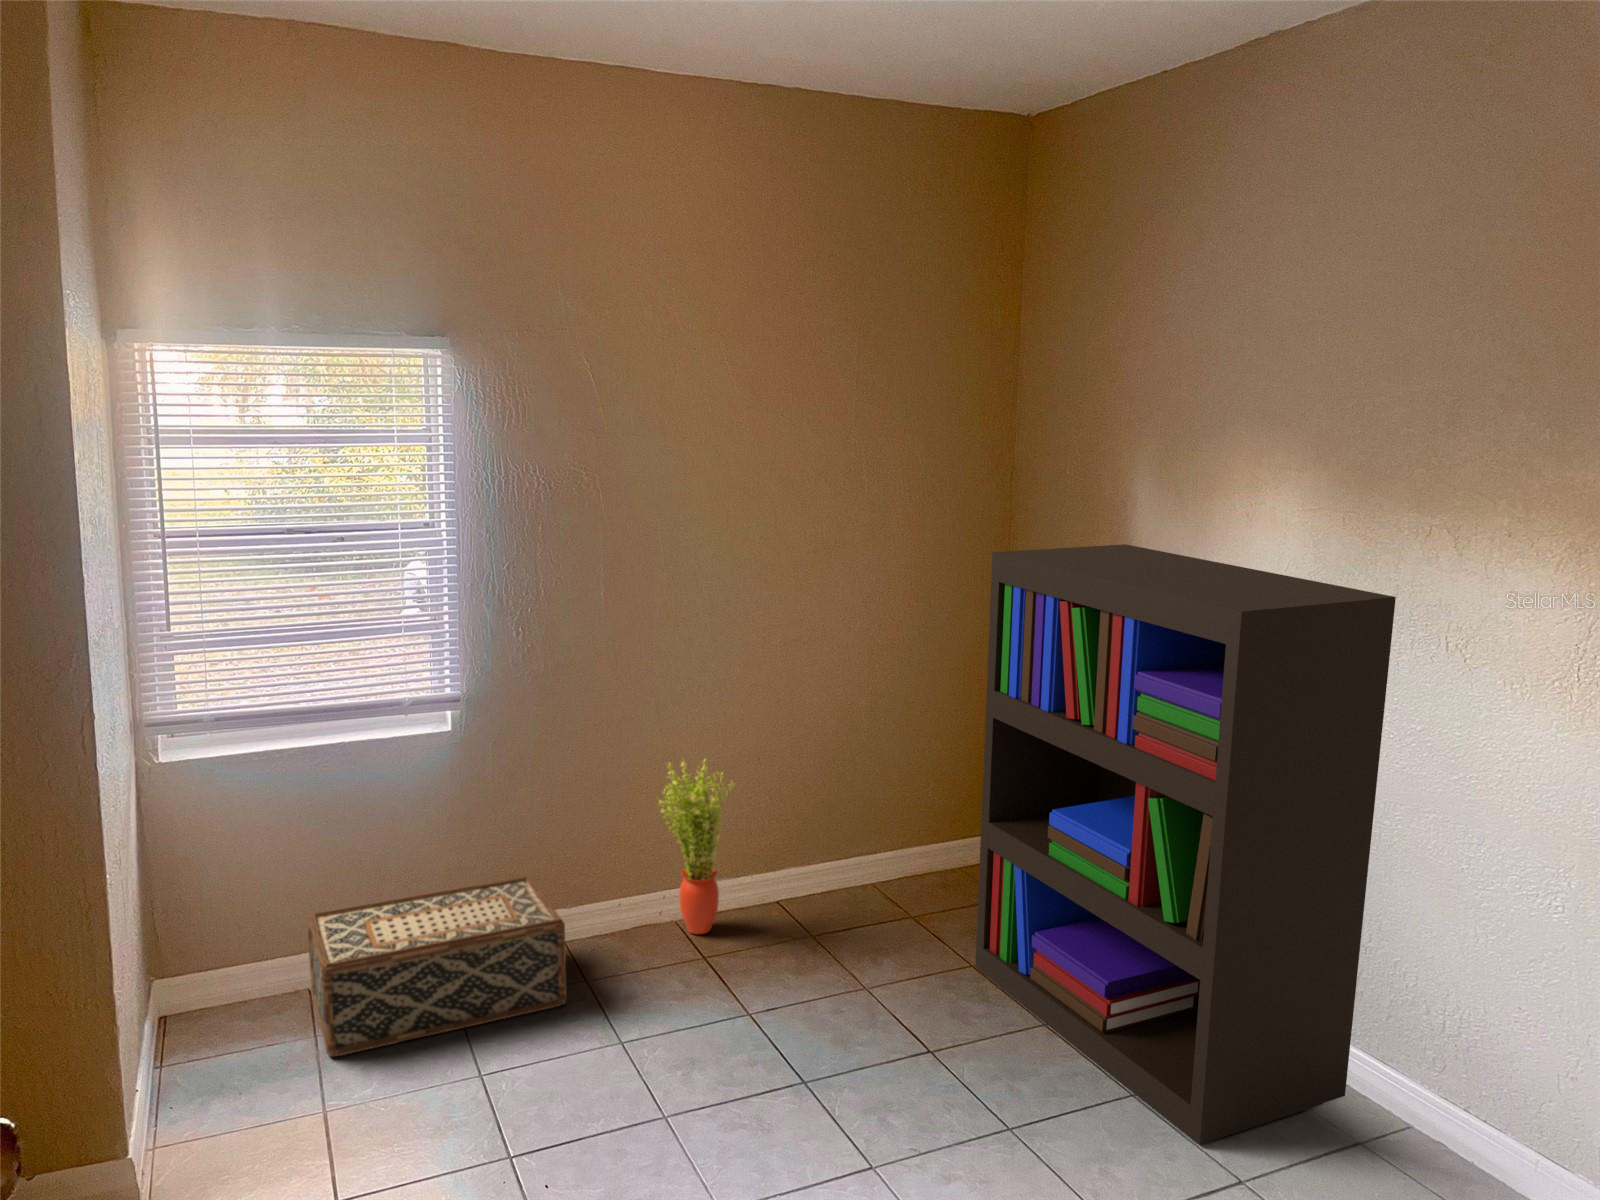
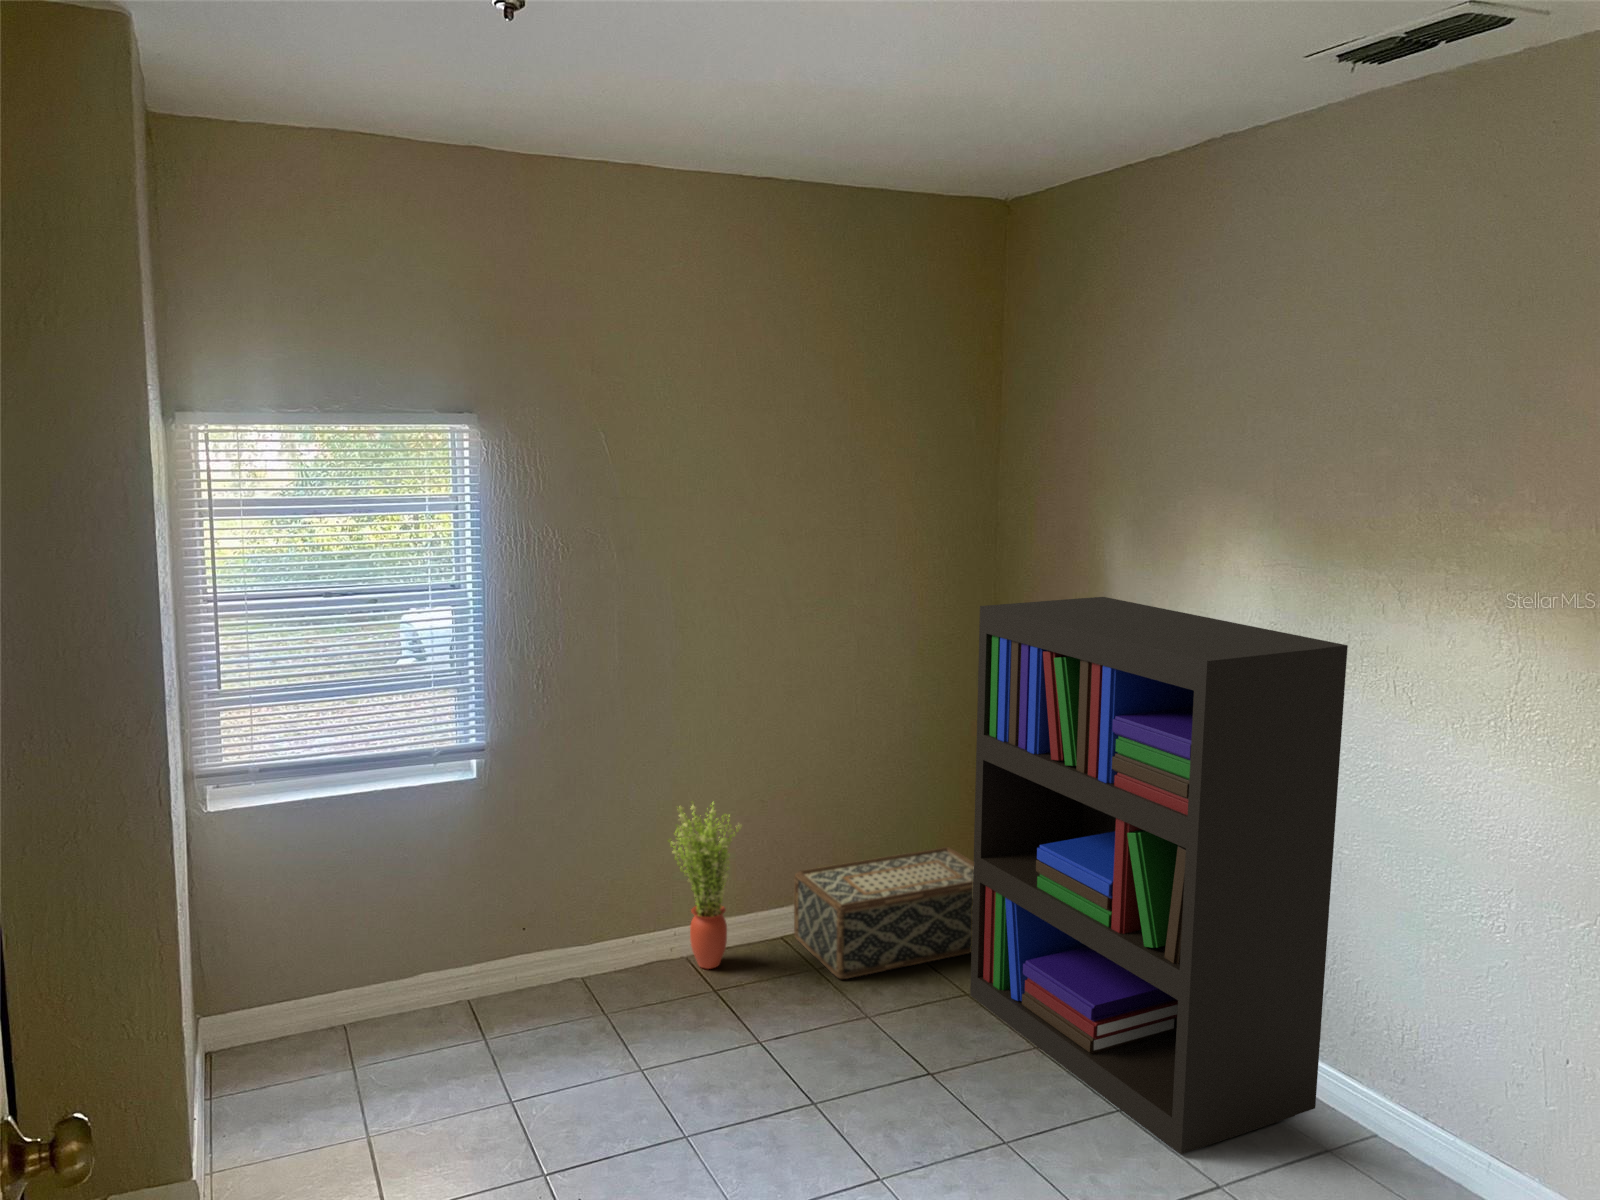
woven basket: present [308,876,567,1057] -> present [794,847,973,979]

